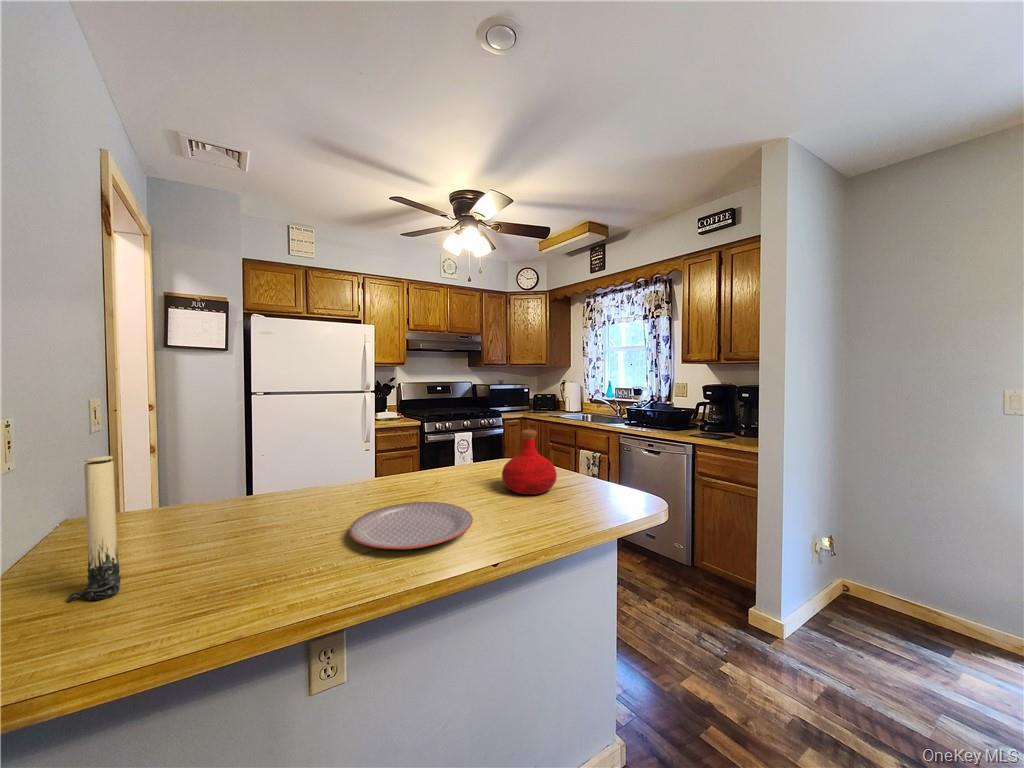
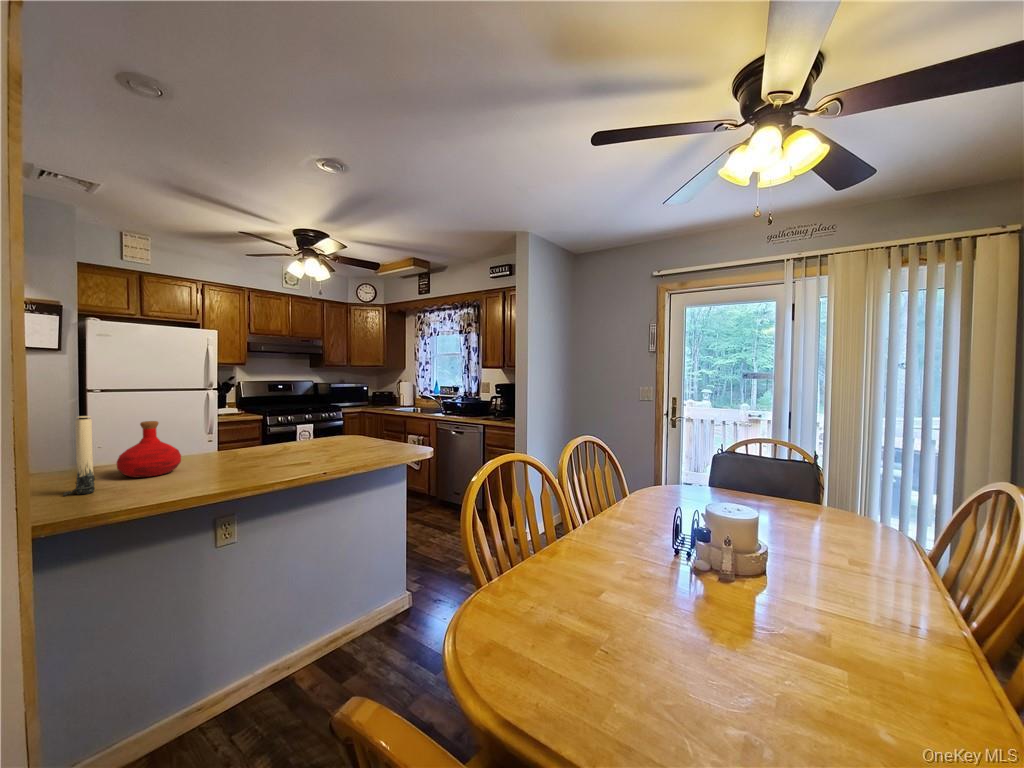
bottle: present [502,430,557,495] -> present [117,421,181,477]
plate: present [349,502,472,549] -> none [233,451,313,469]

